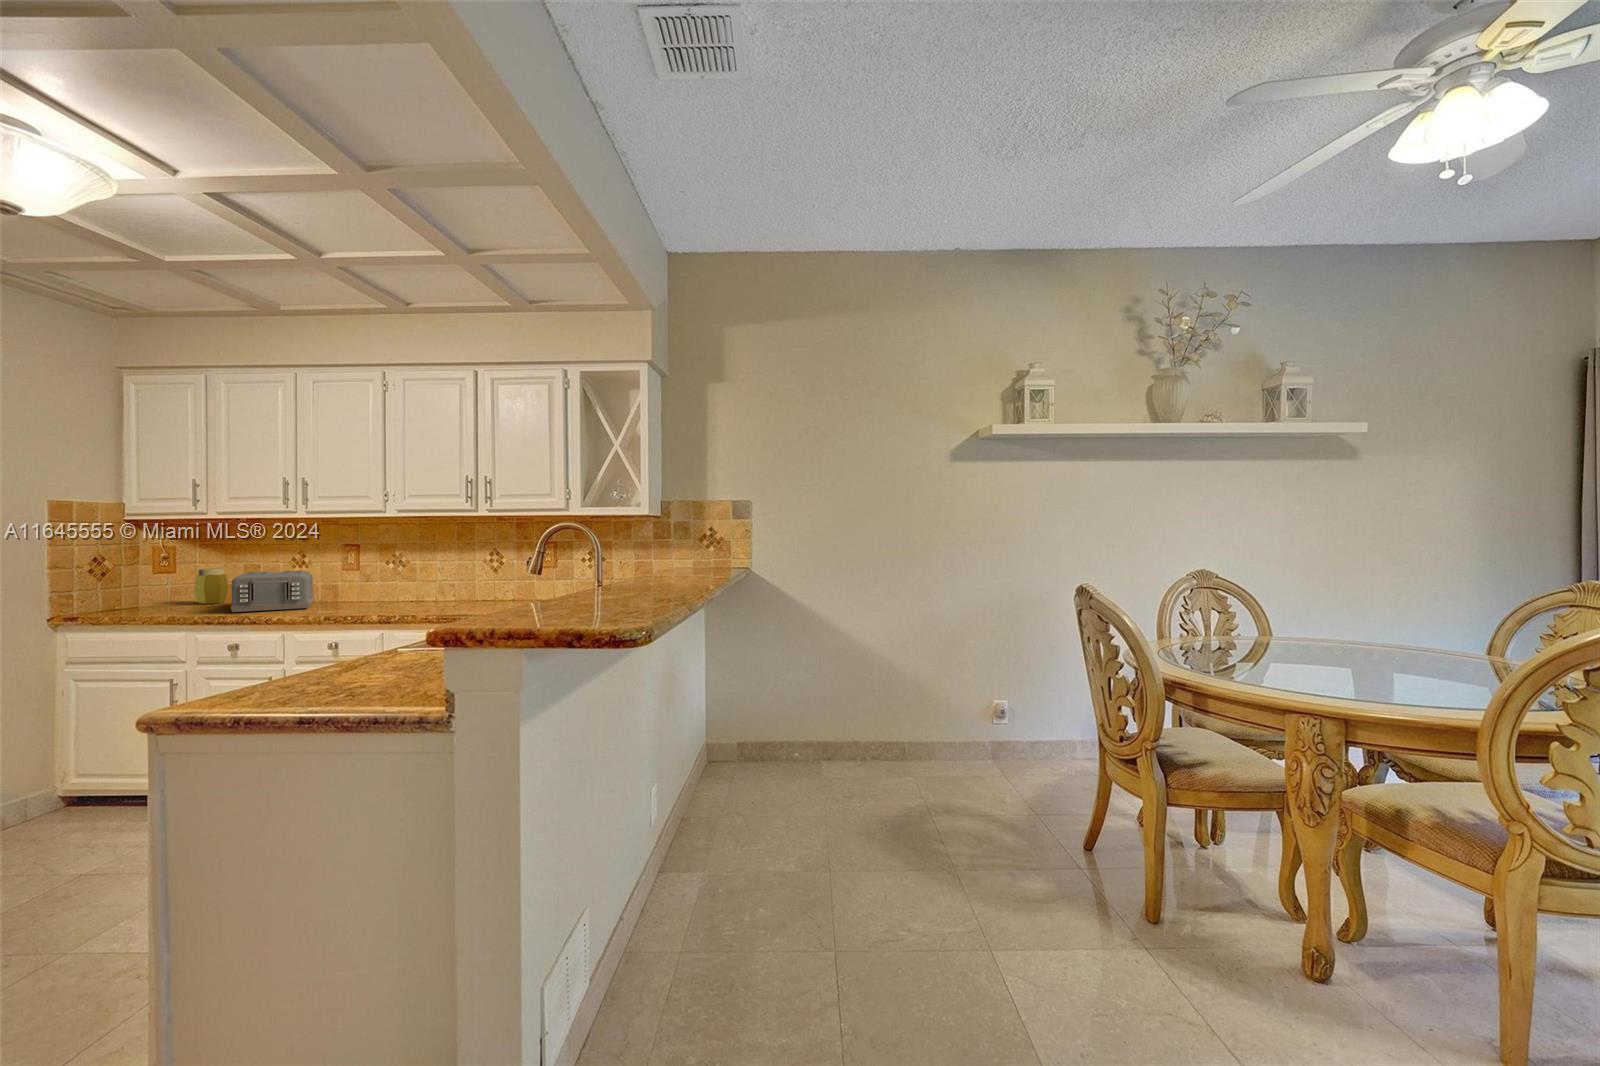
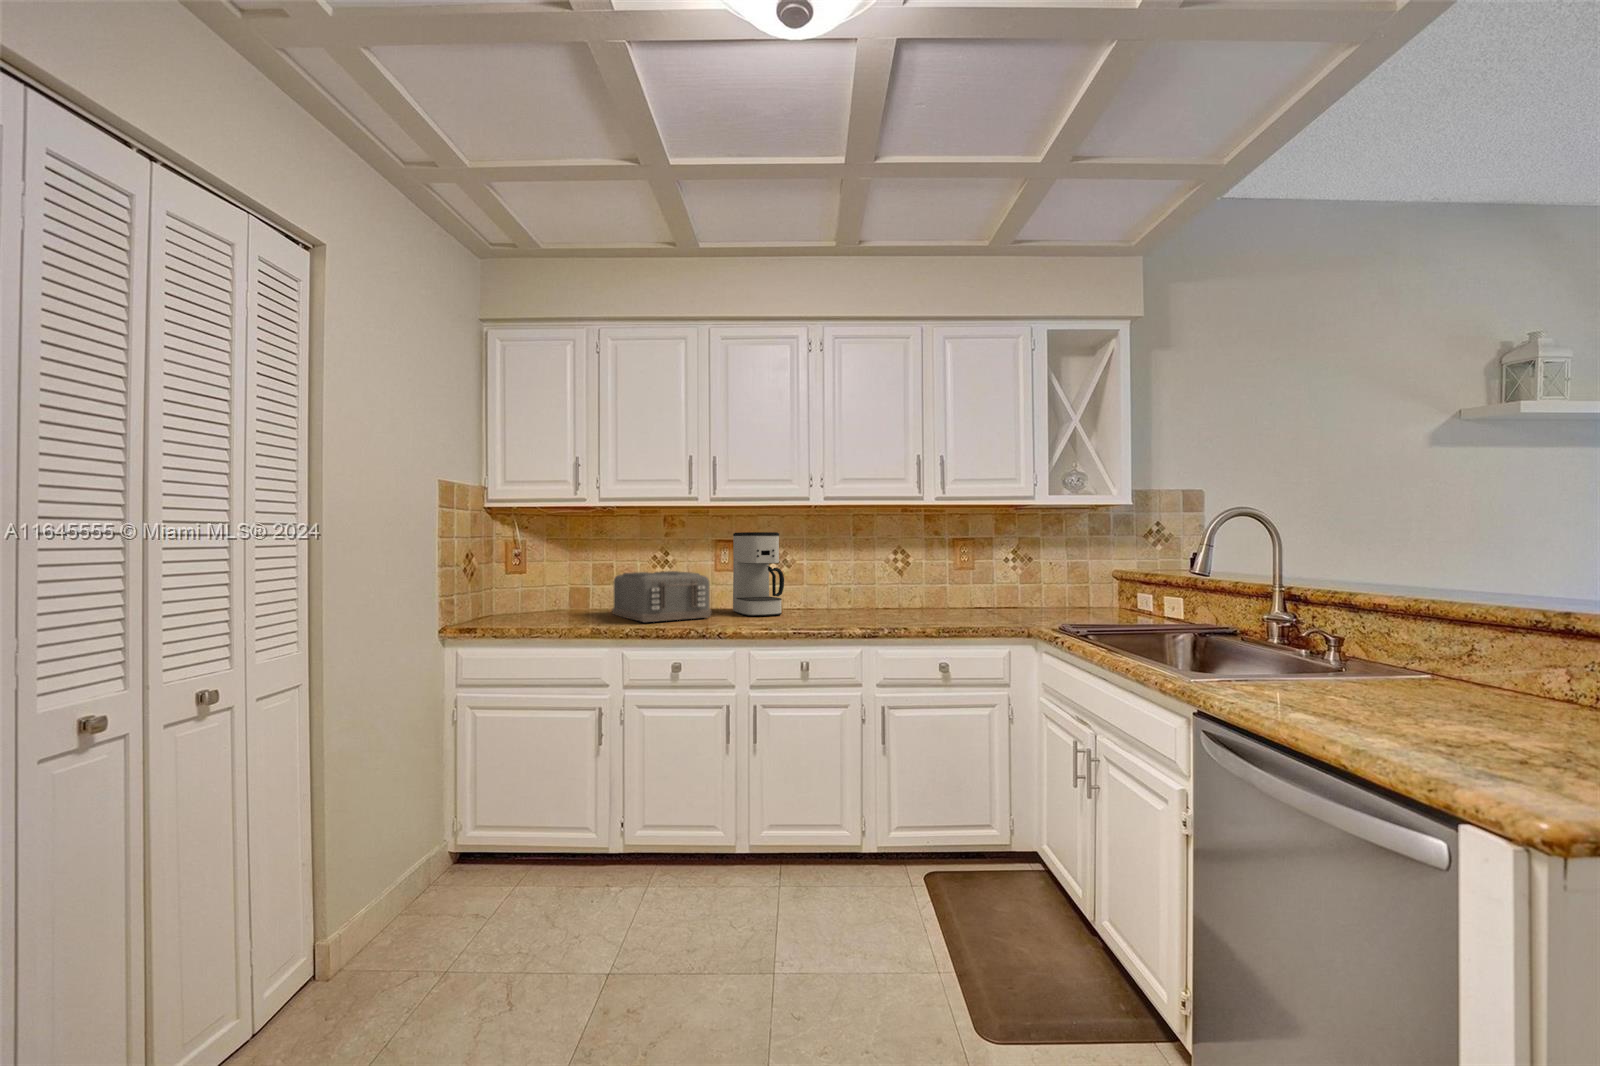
coffee maker: none [346,539,393,607] -> present [733,532,784,616]
jar: present [195,568,228,604] -> none [549,568,578,612]

